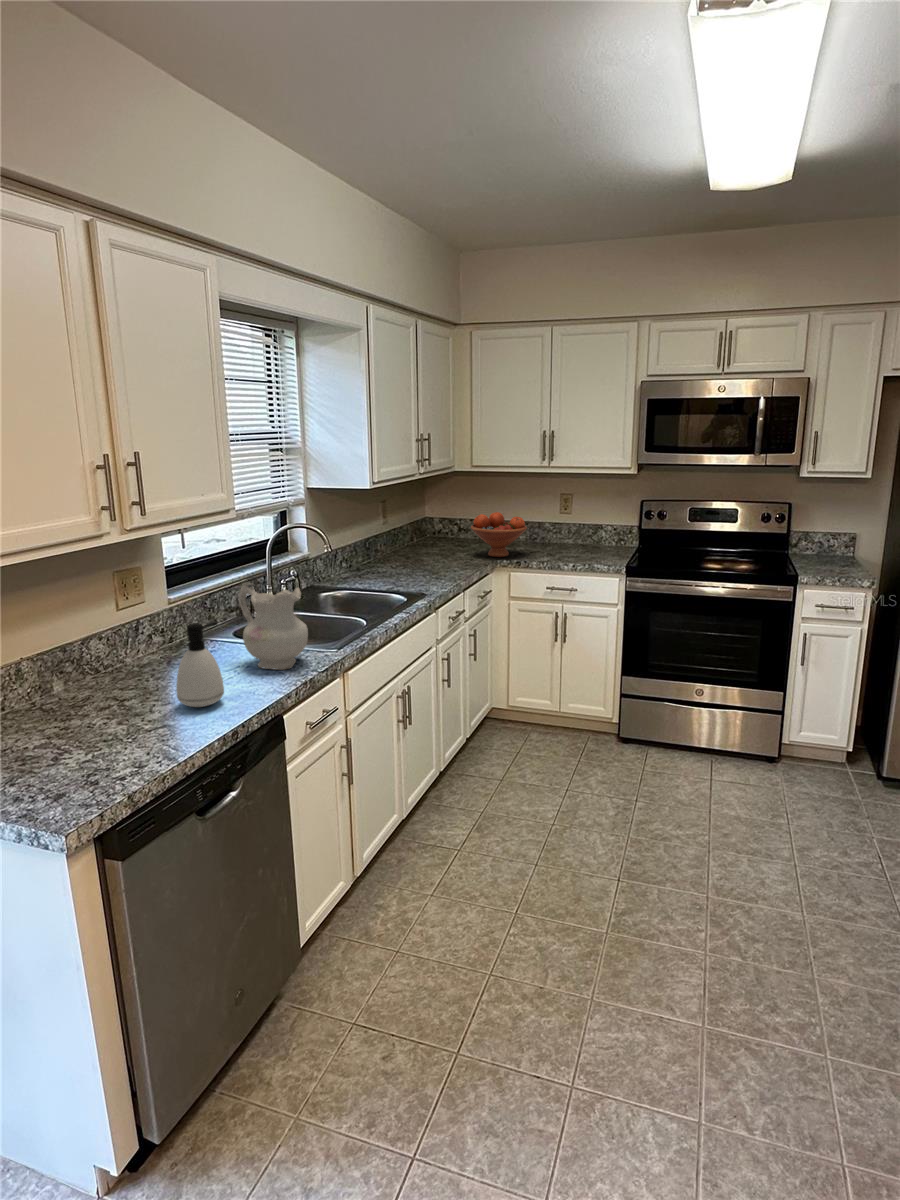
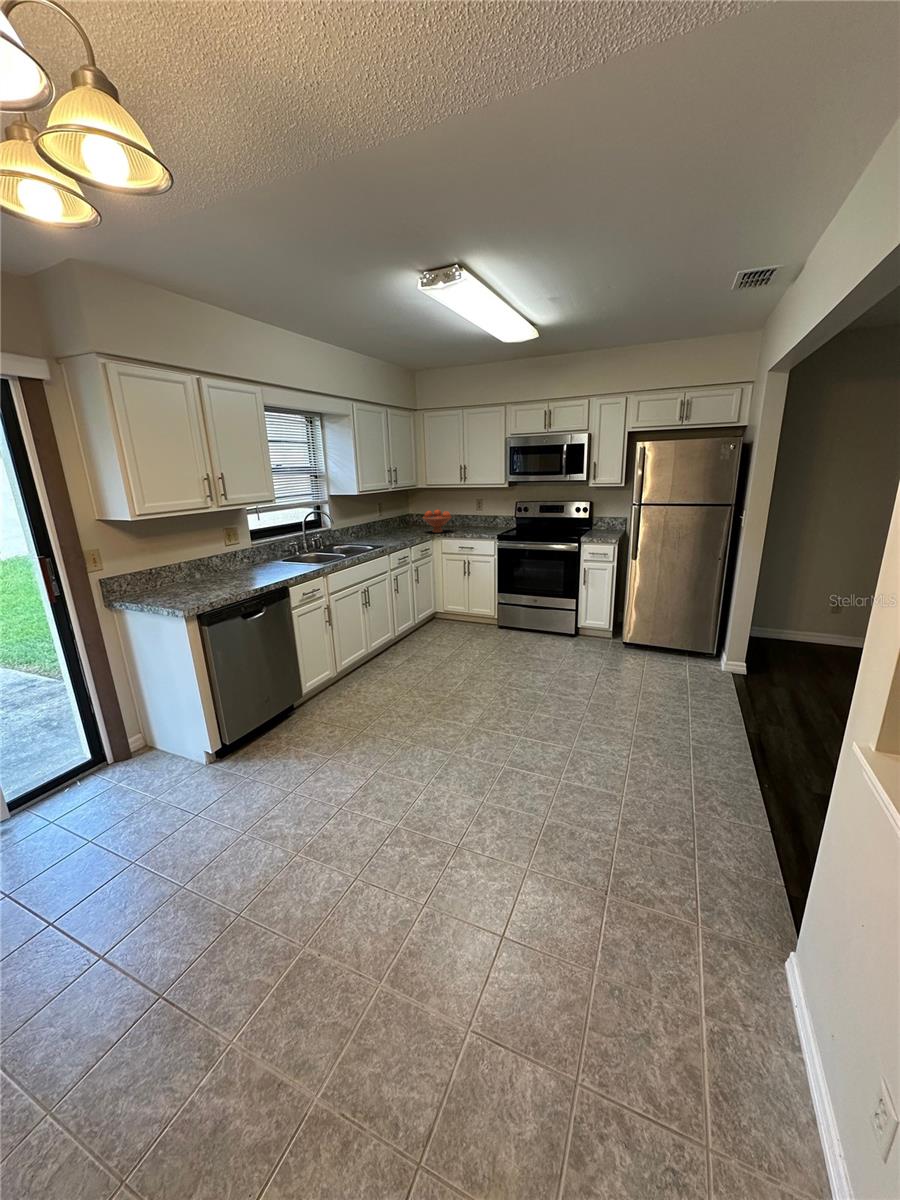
ceramic pitcher: present [239,583,308,670] -> none [277,533,307,571]
soap dispenser: present [176,623,224,707] -> none [242,546,263,581]

